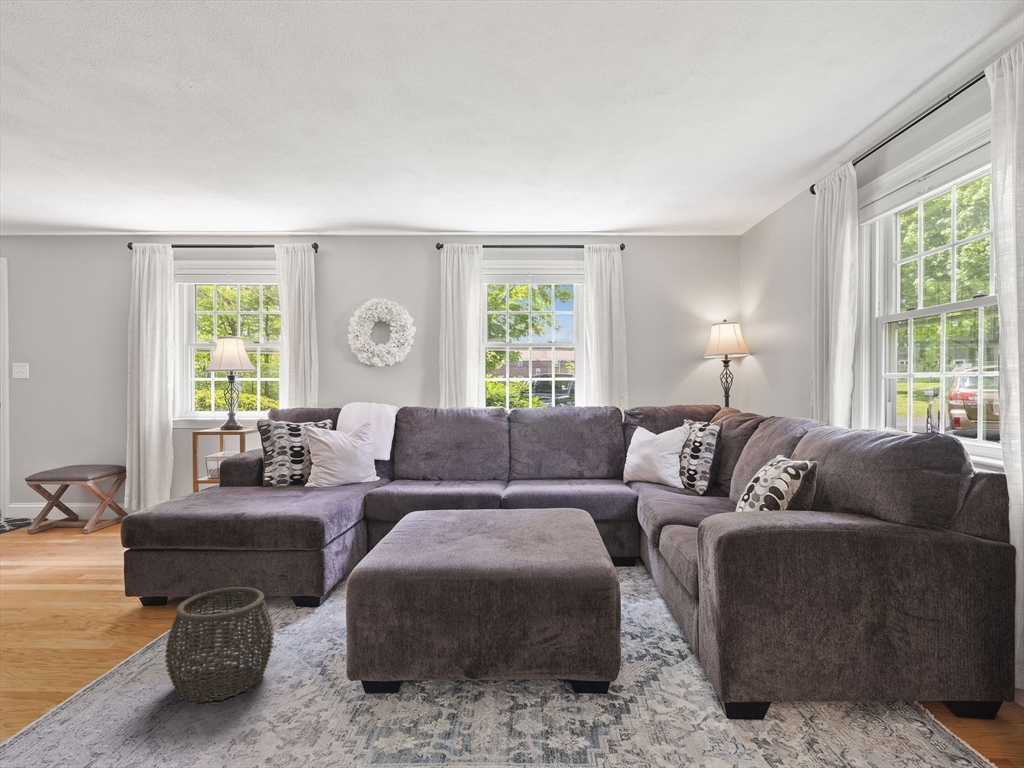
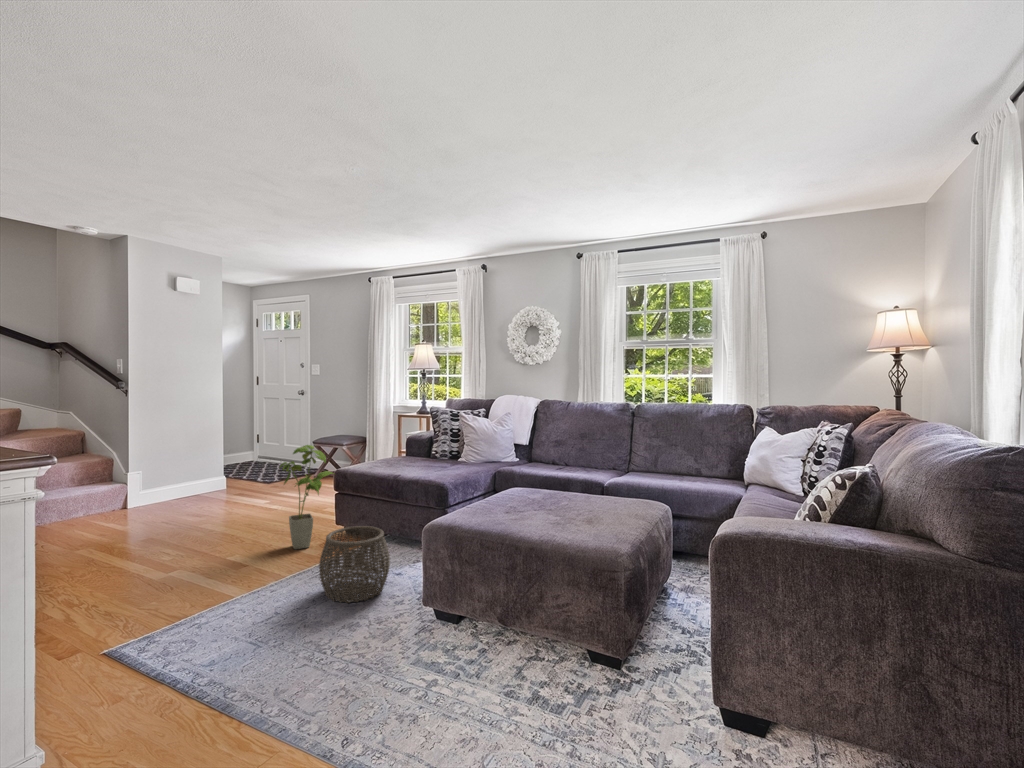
house plant: none [37,483,133,643] -> present [280,445,333,549]

